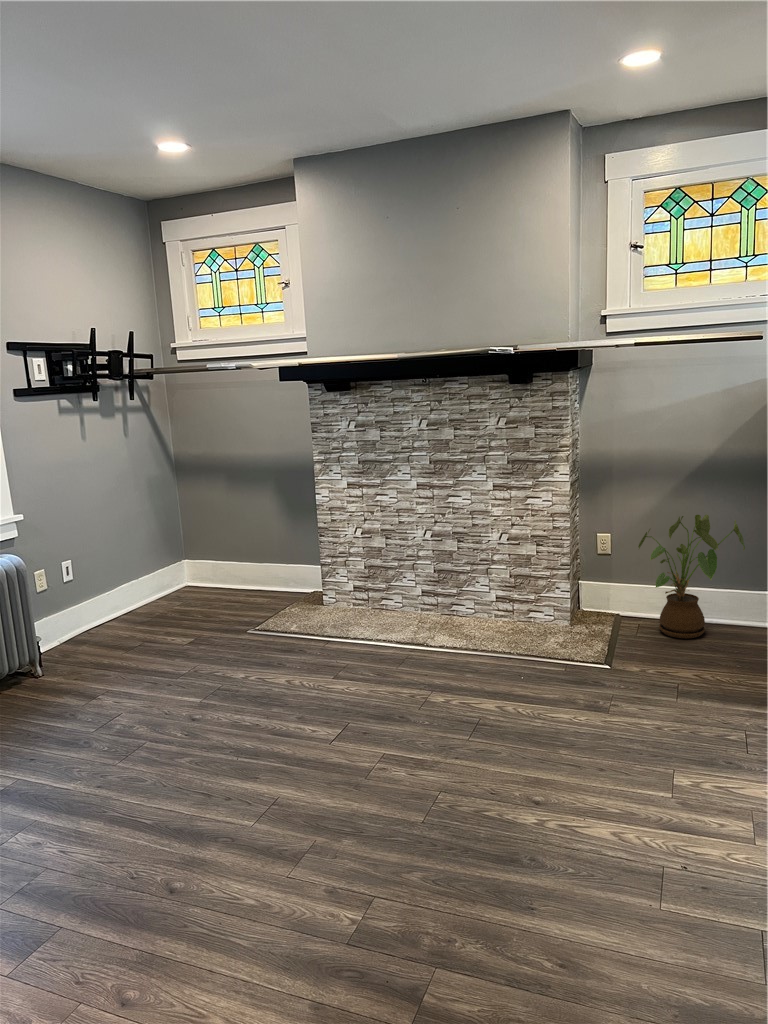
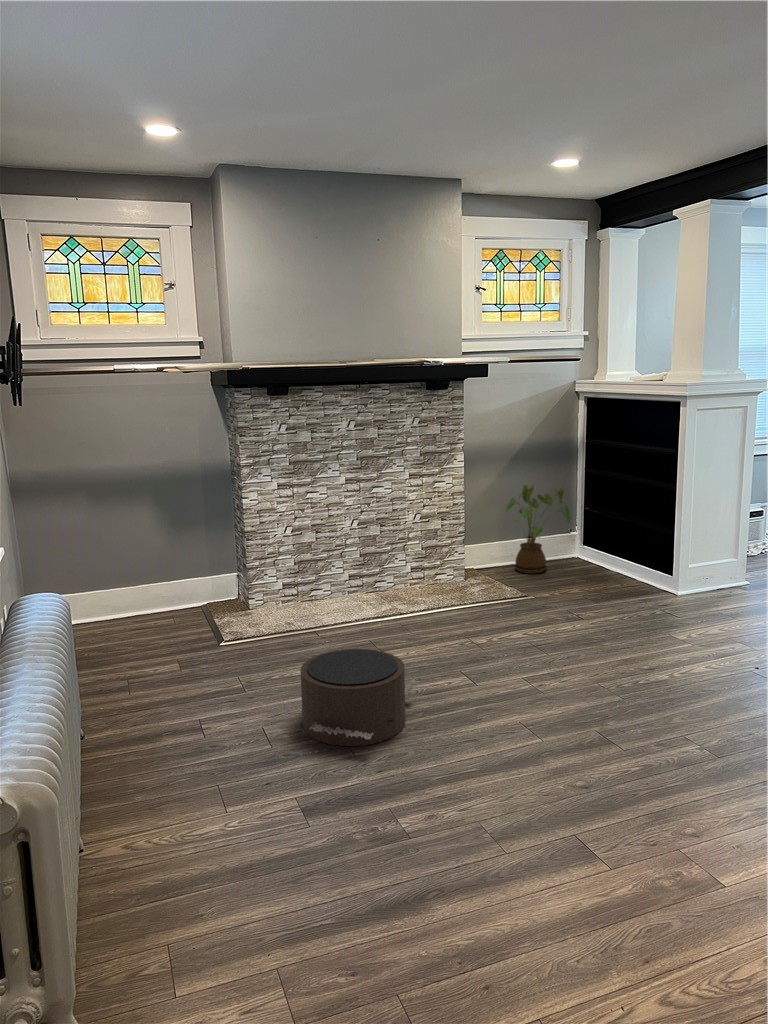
pouf: none [88,659,234,764] -> present [300,649,414,746]

